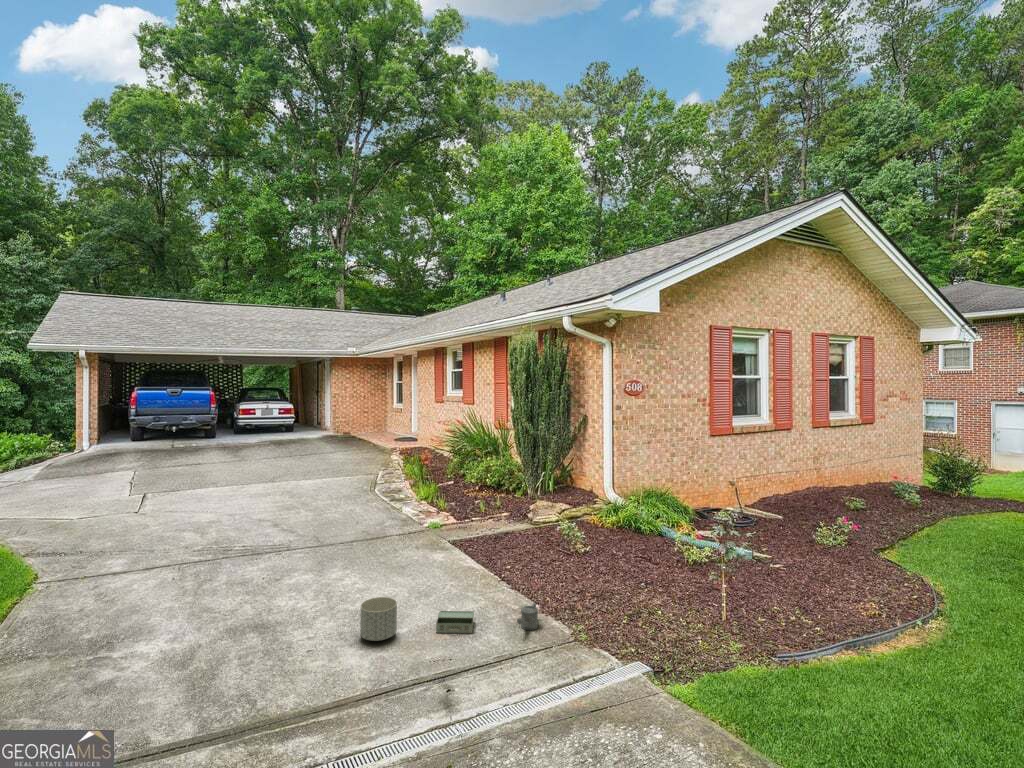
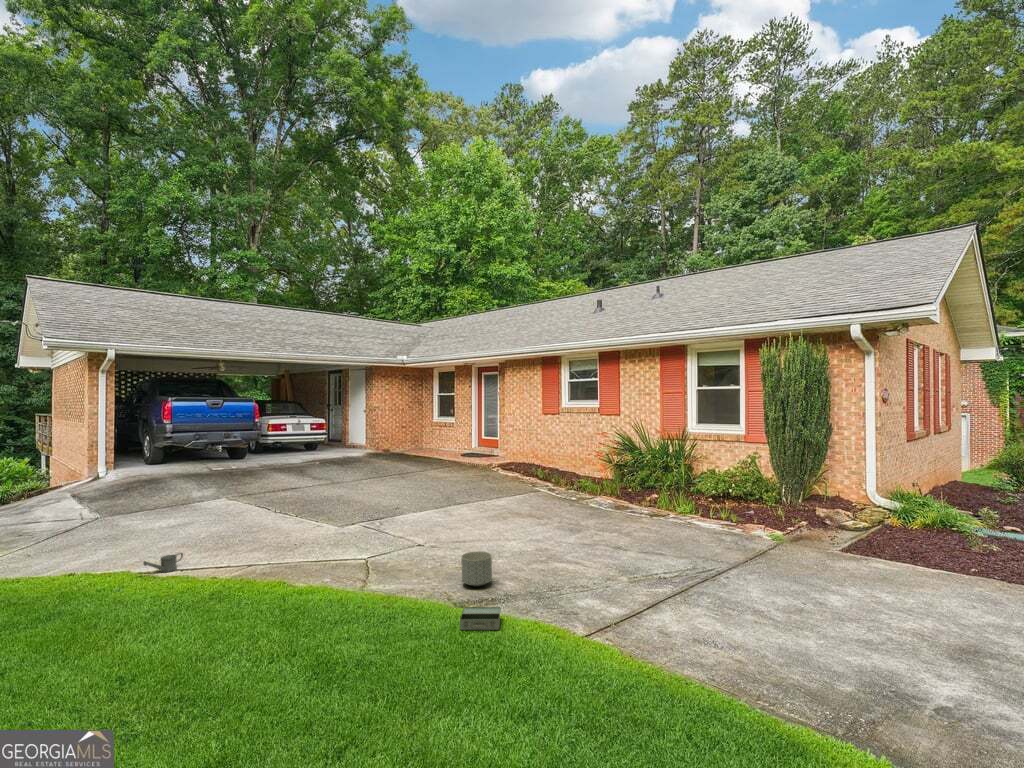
planter: present [360,597,397,641] -> present [461,551,492,587]
watering can: present [517,603,538,630] -> present [144,553,183,573]

